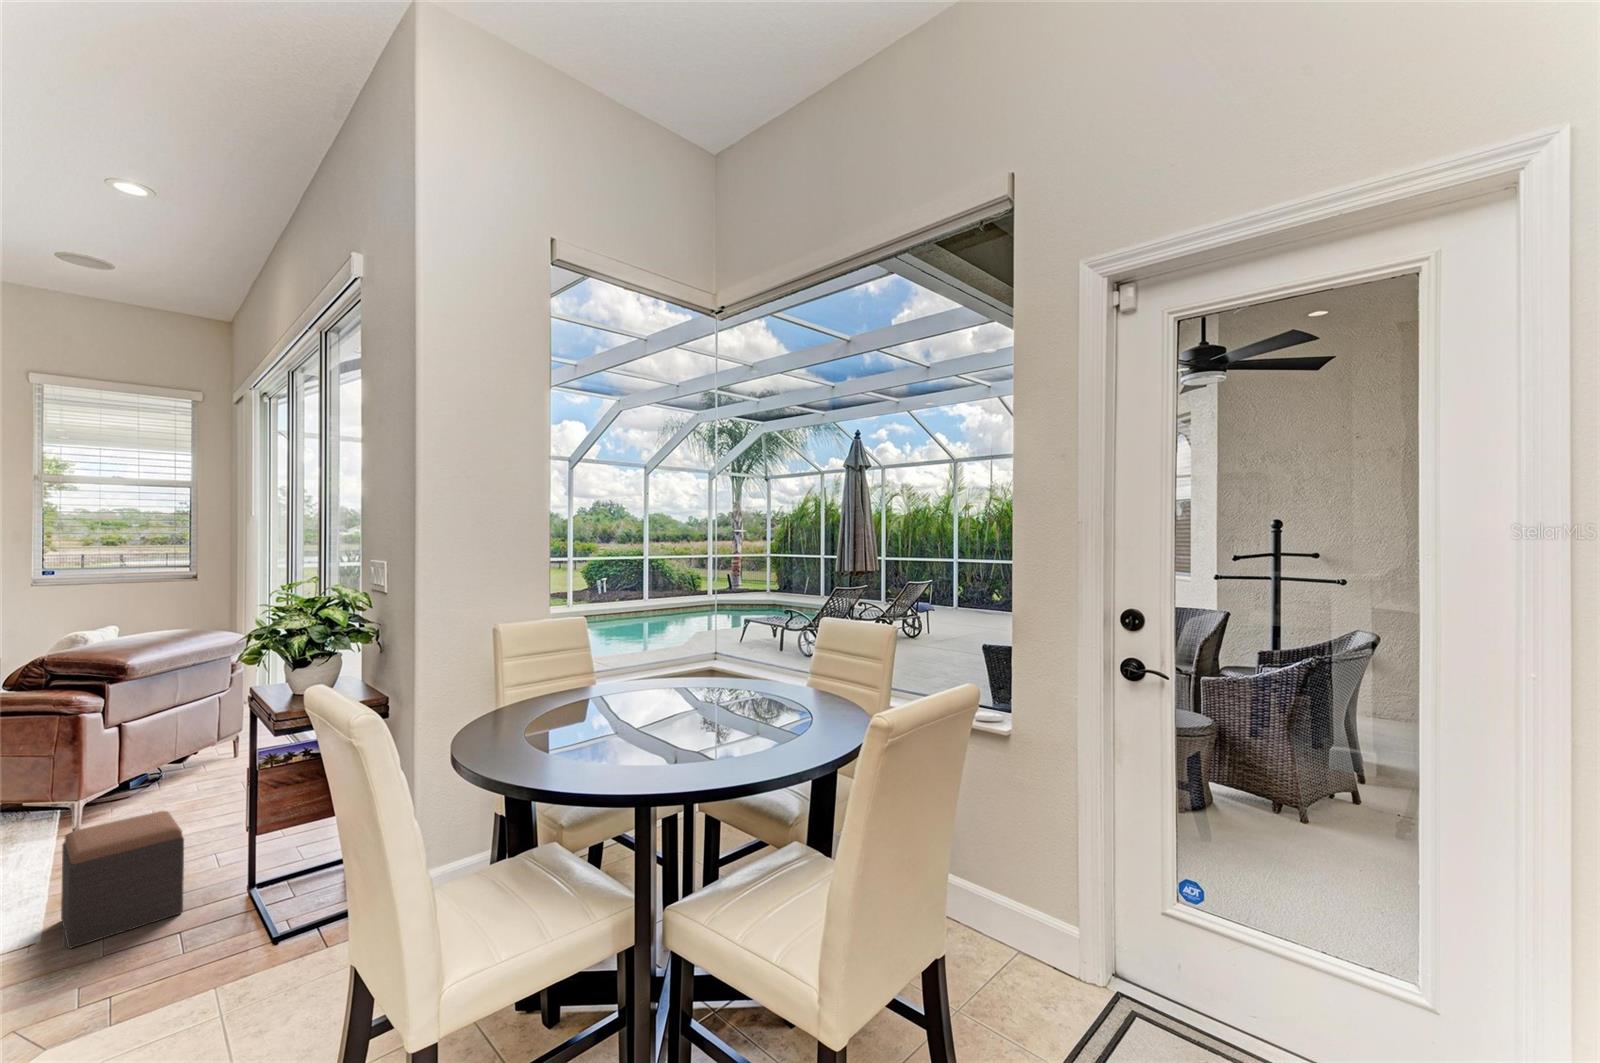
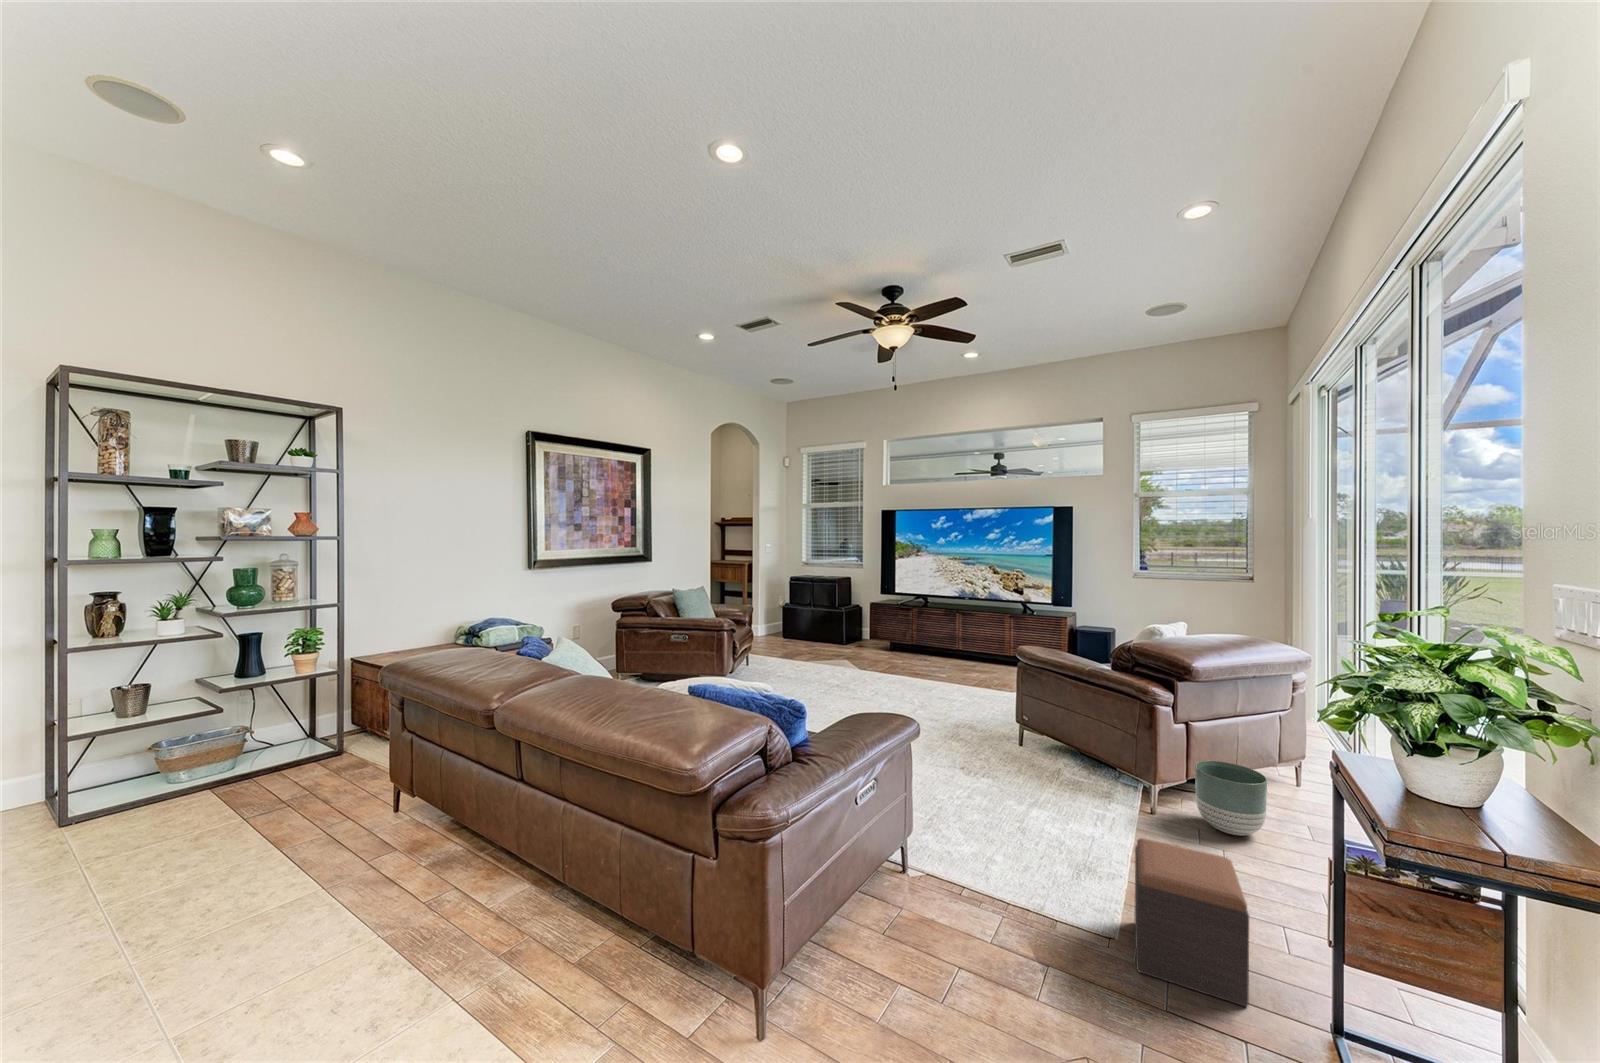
planter: none [129,749,205,816] -> present [1195,761,1267,836]

